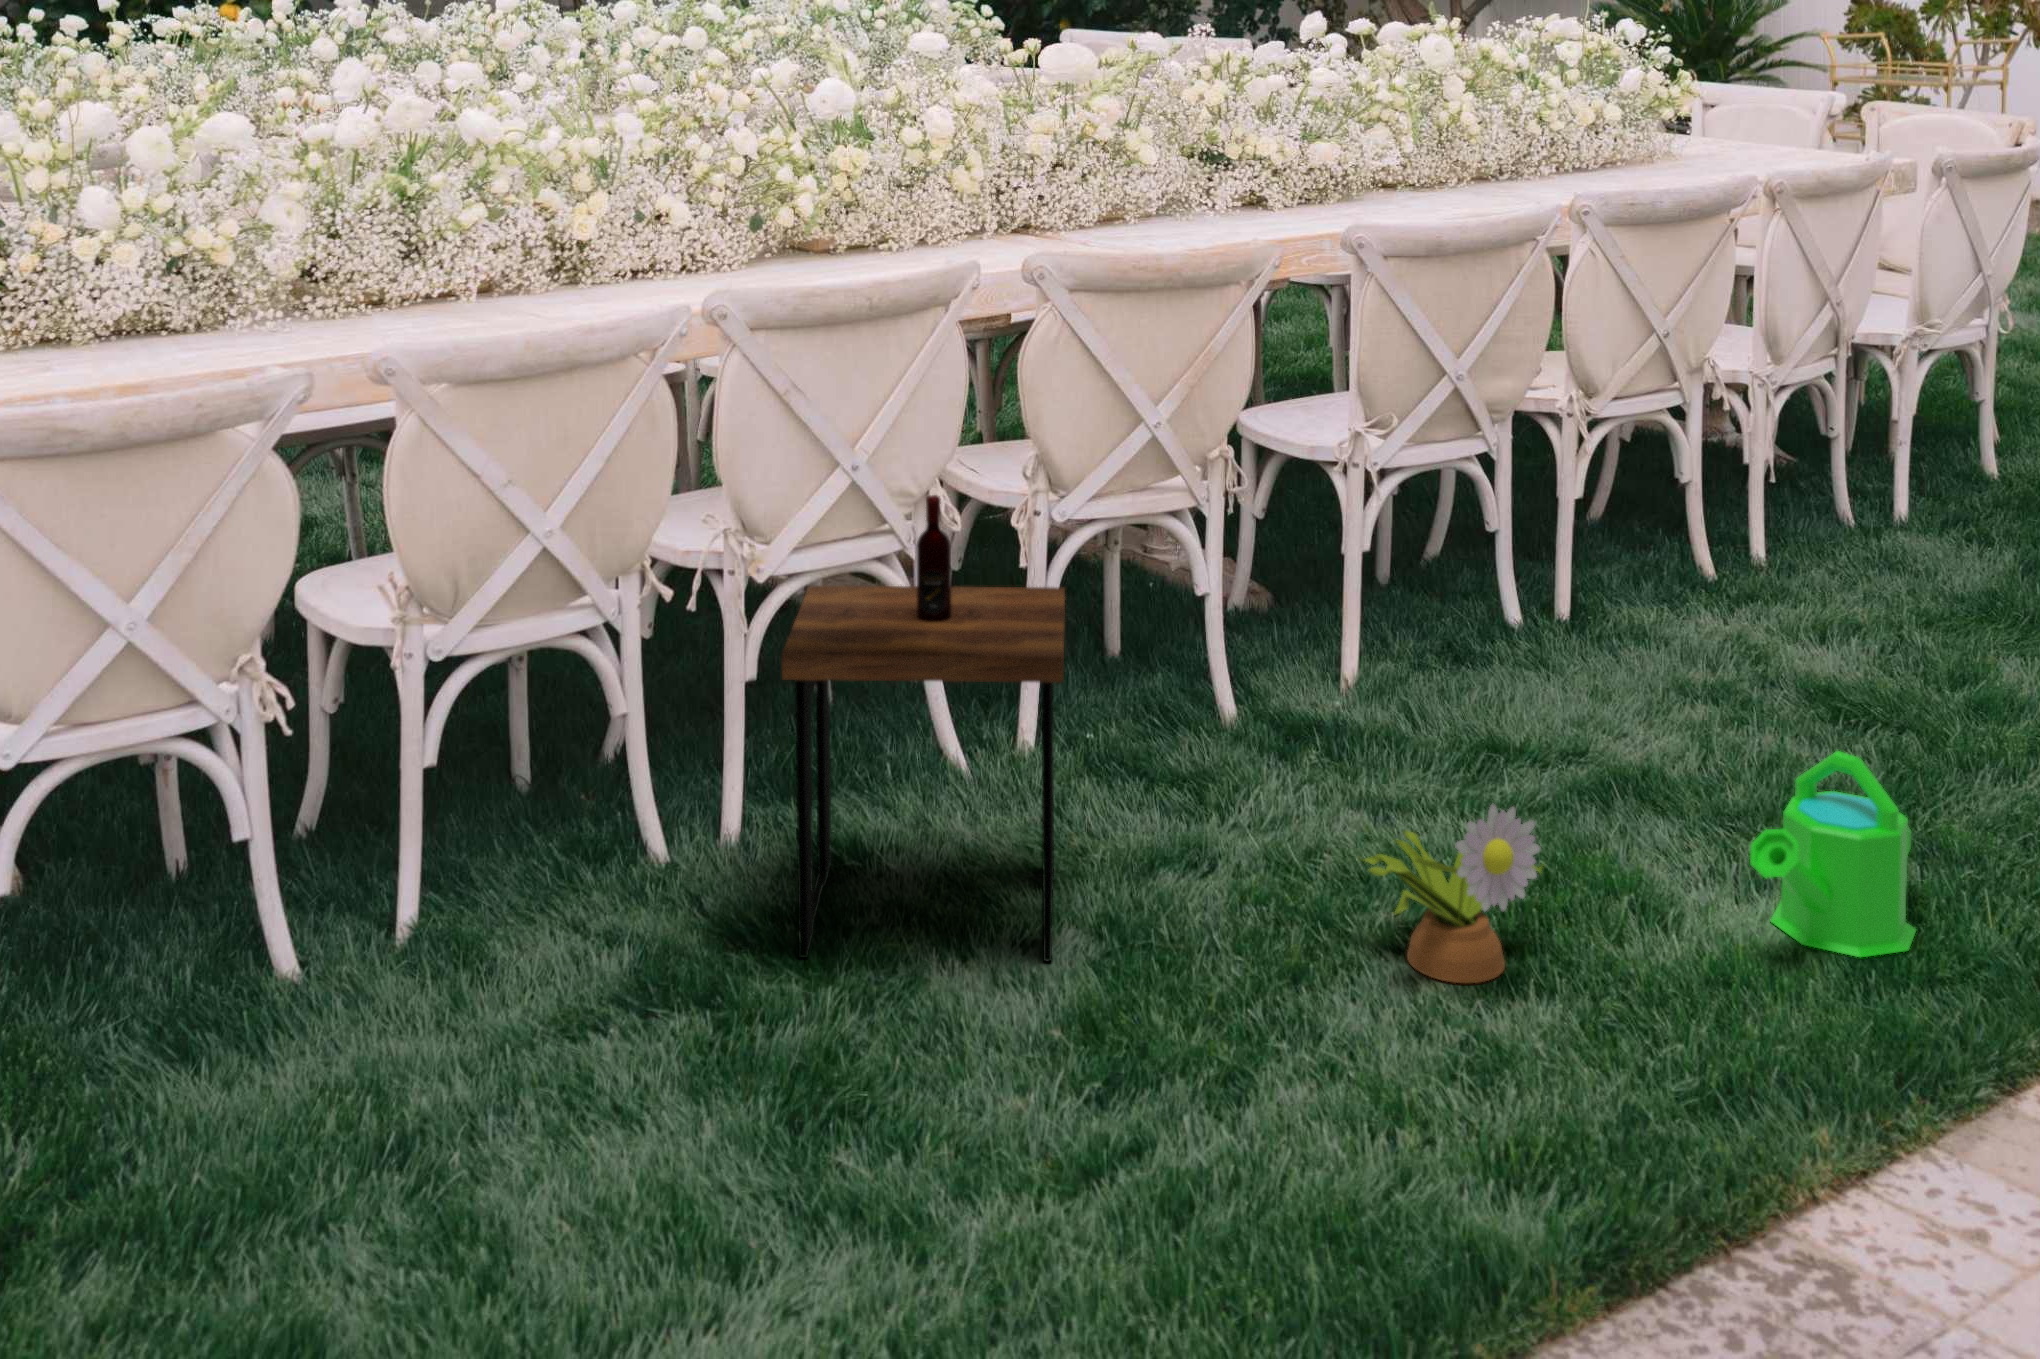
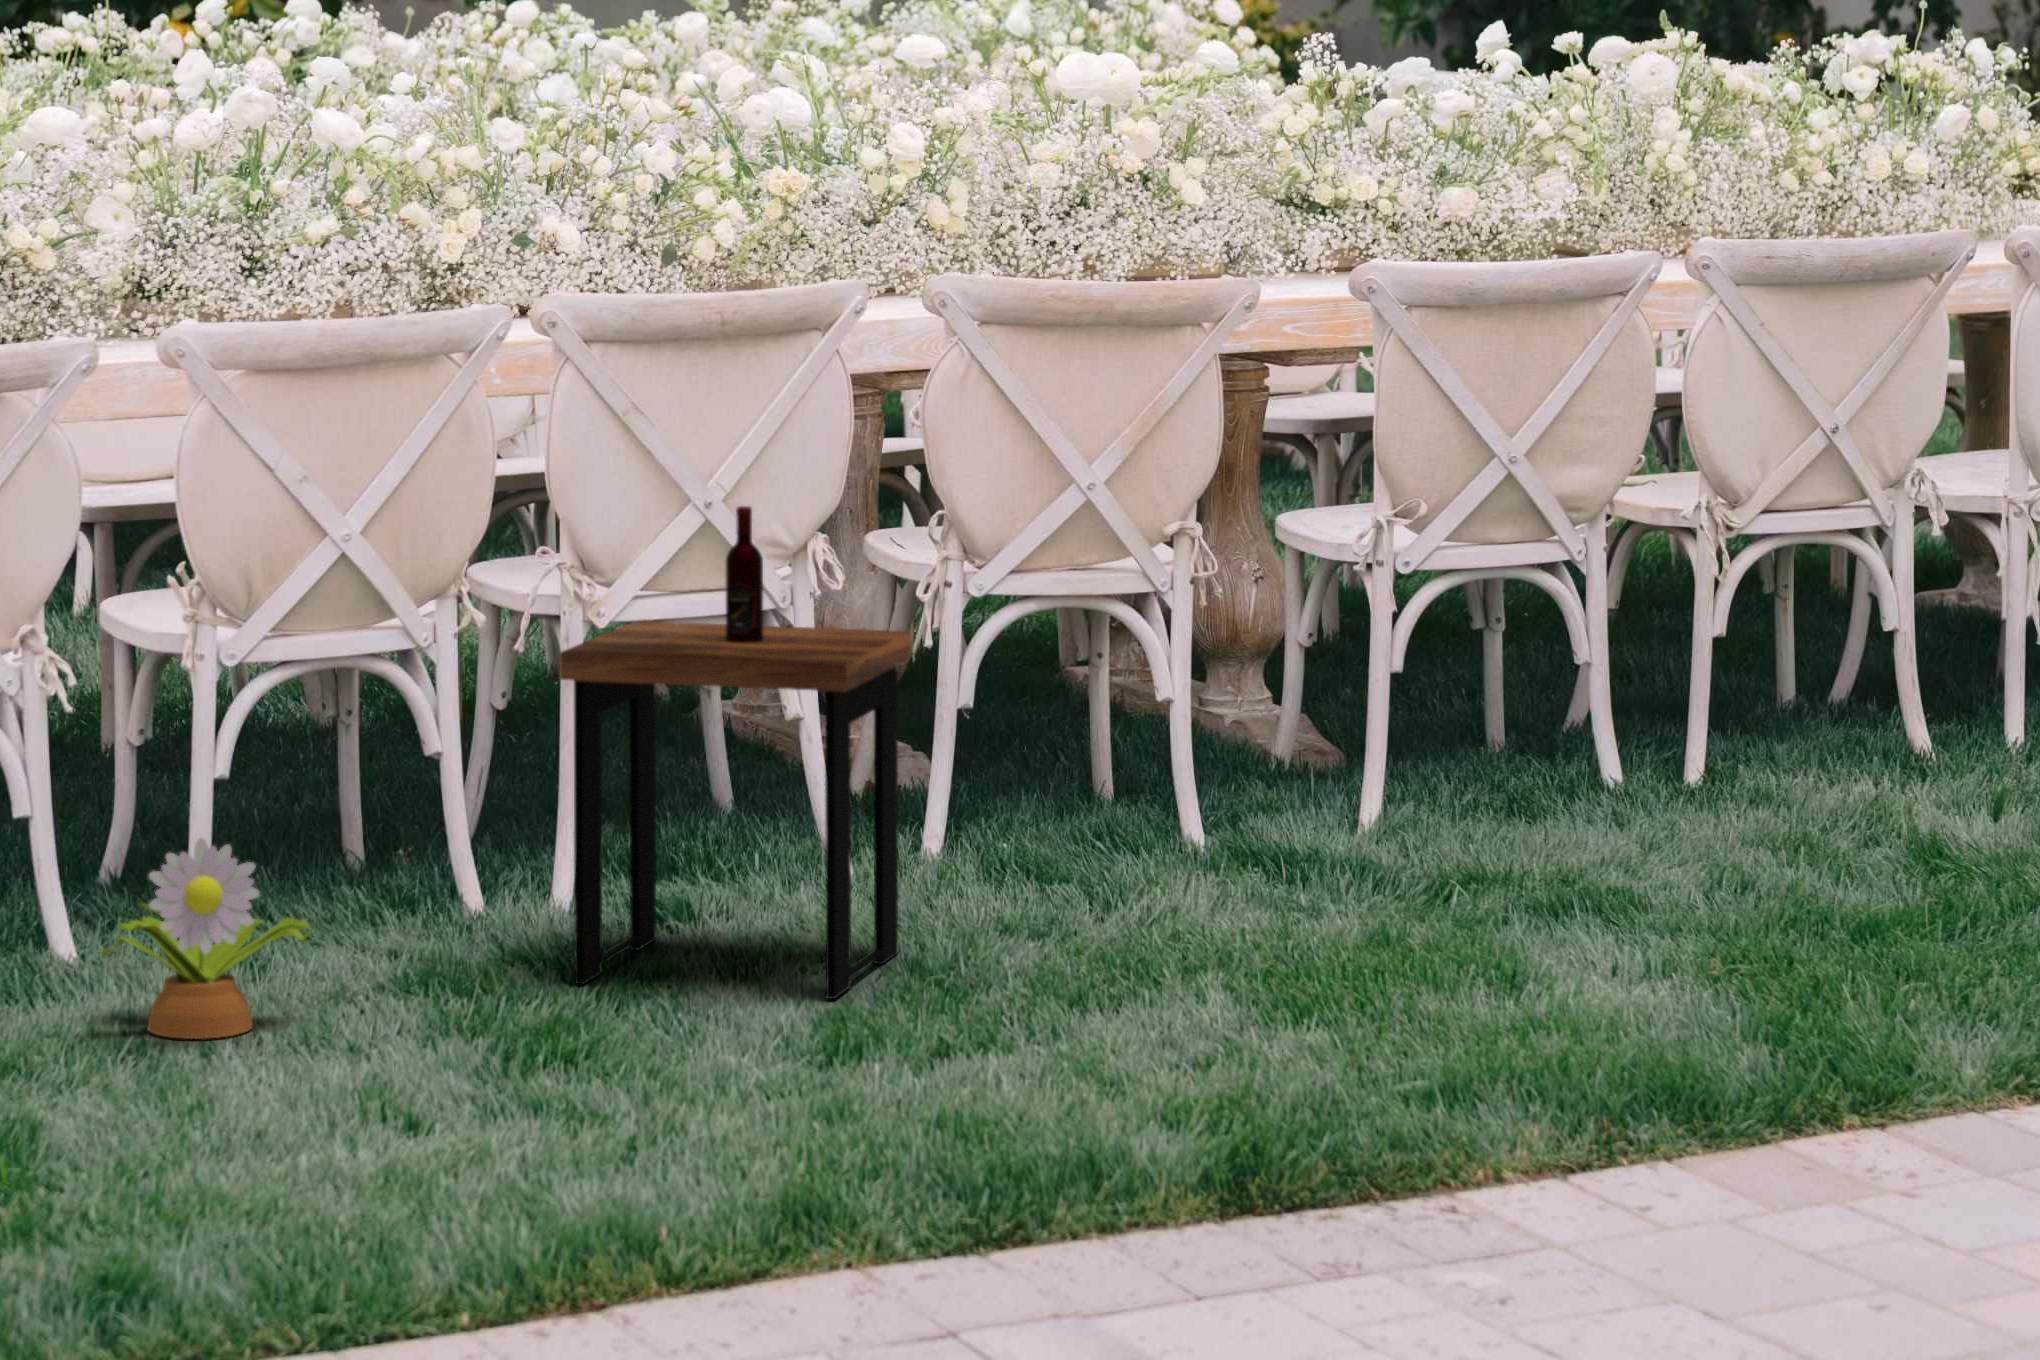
watering can: present [1750,751,1916,957] -> none [1596,824,1847,1043]
decorative plant: present [1358,804,1543,983] -> present [102,838,312,1039]

